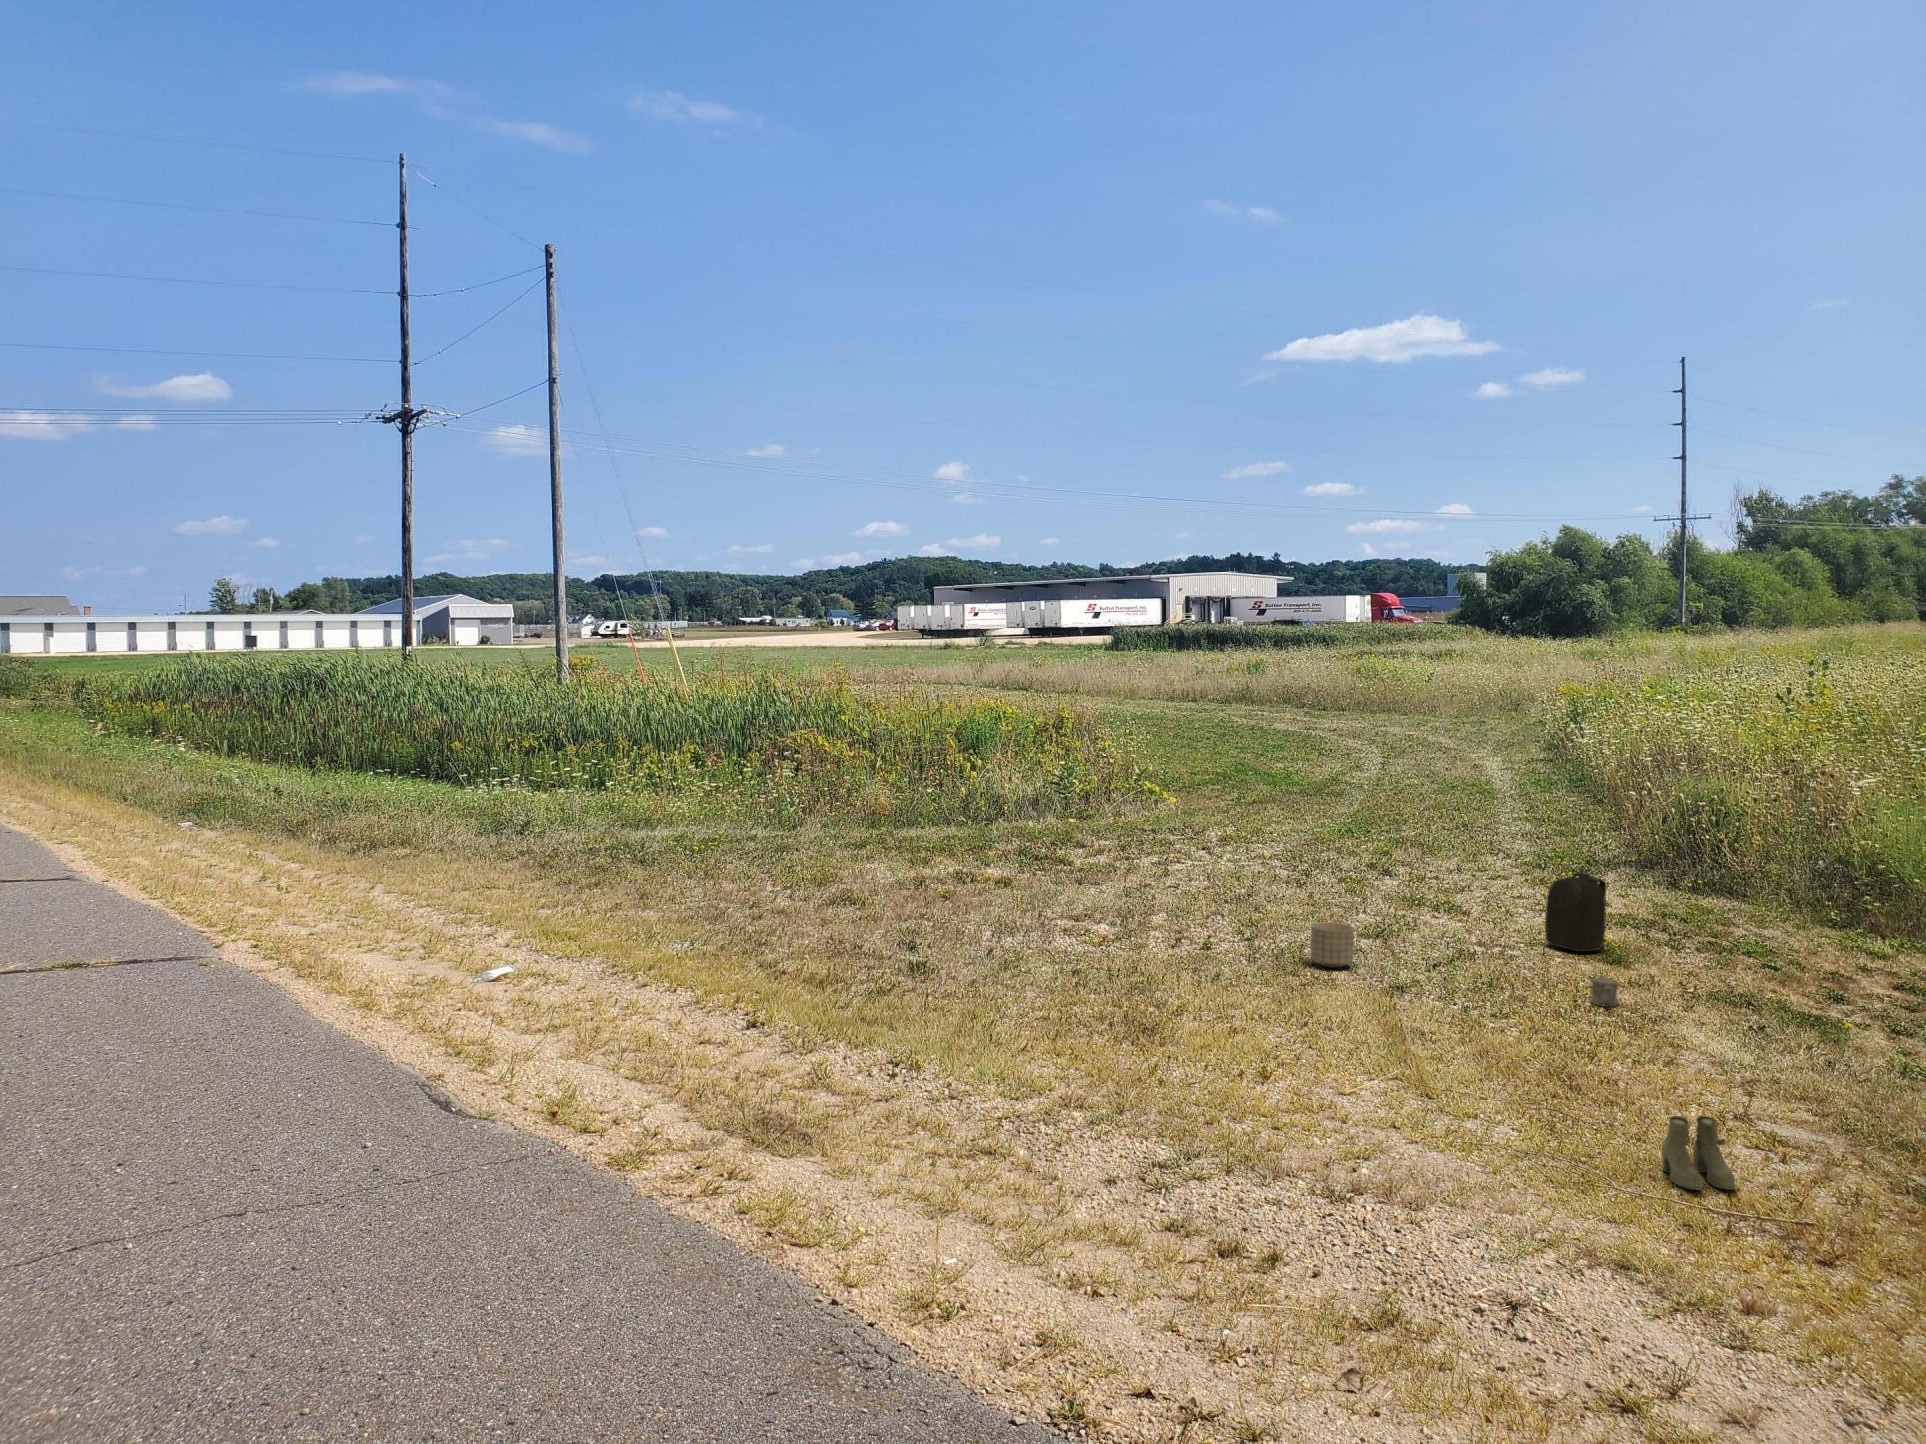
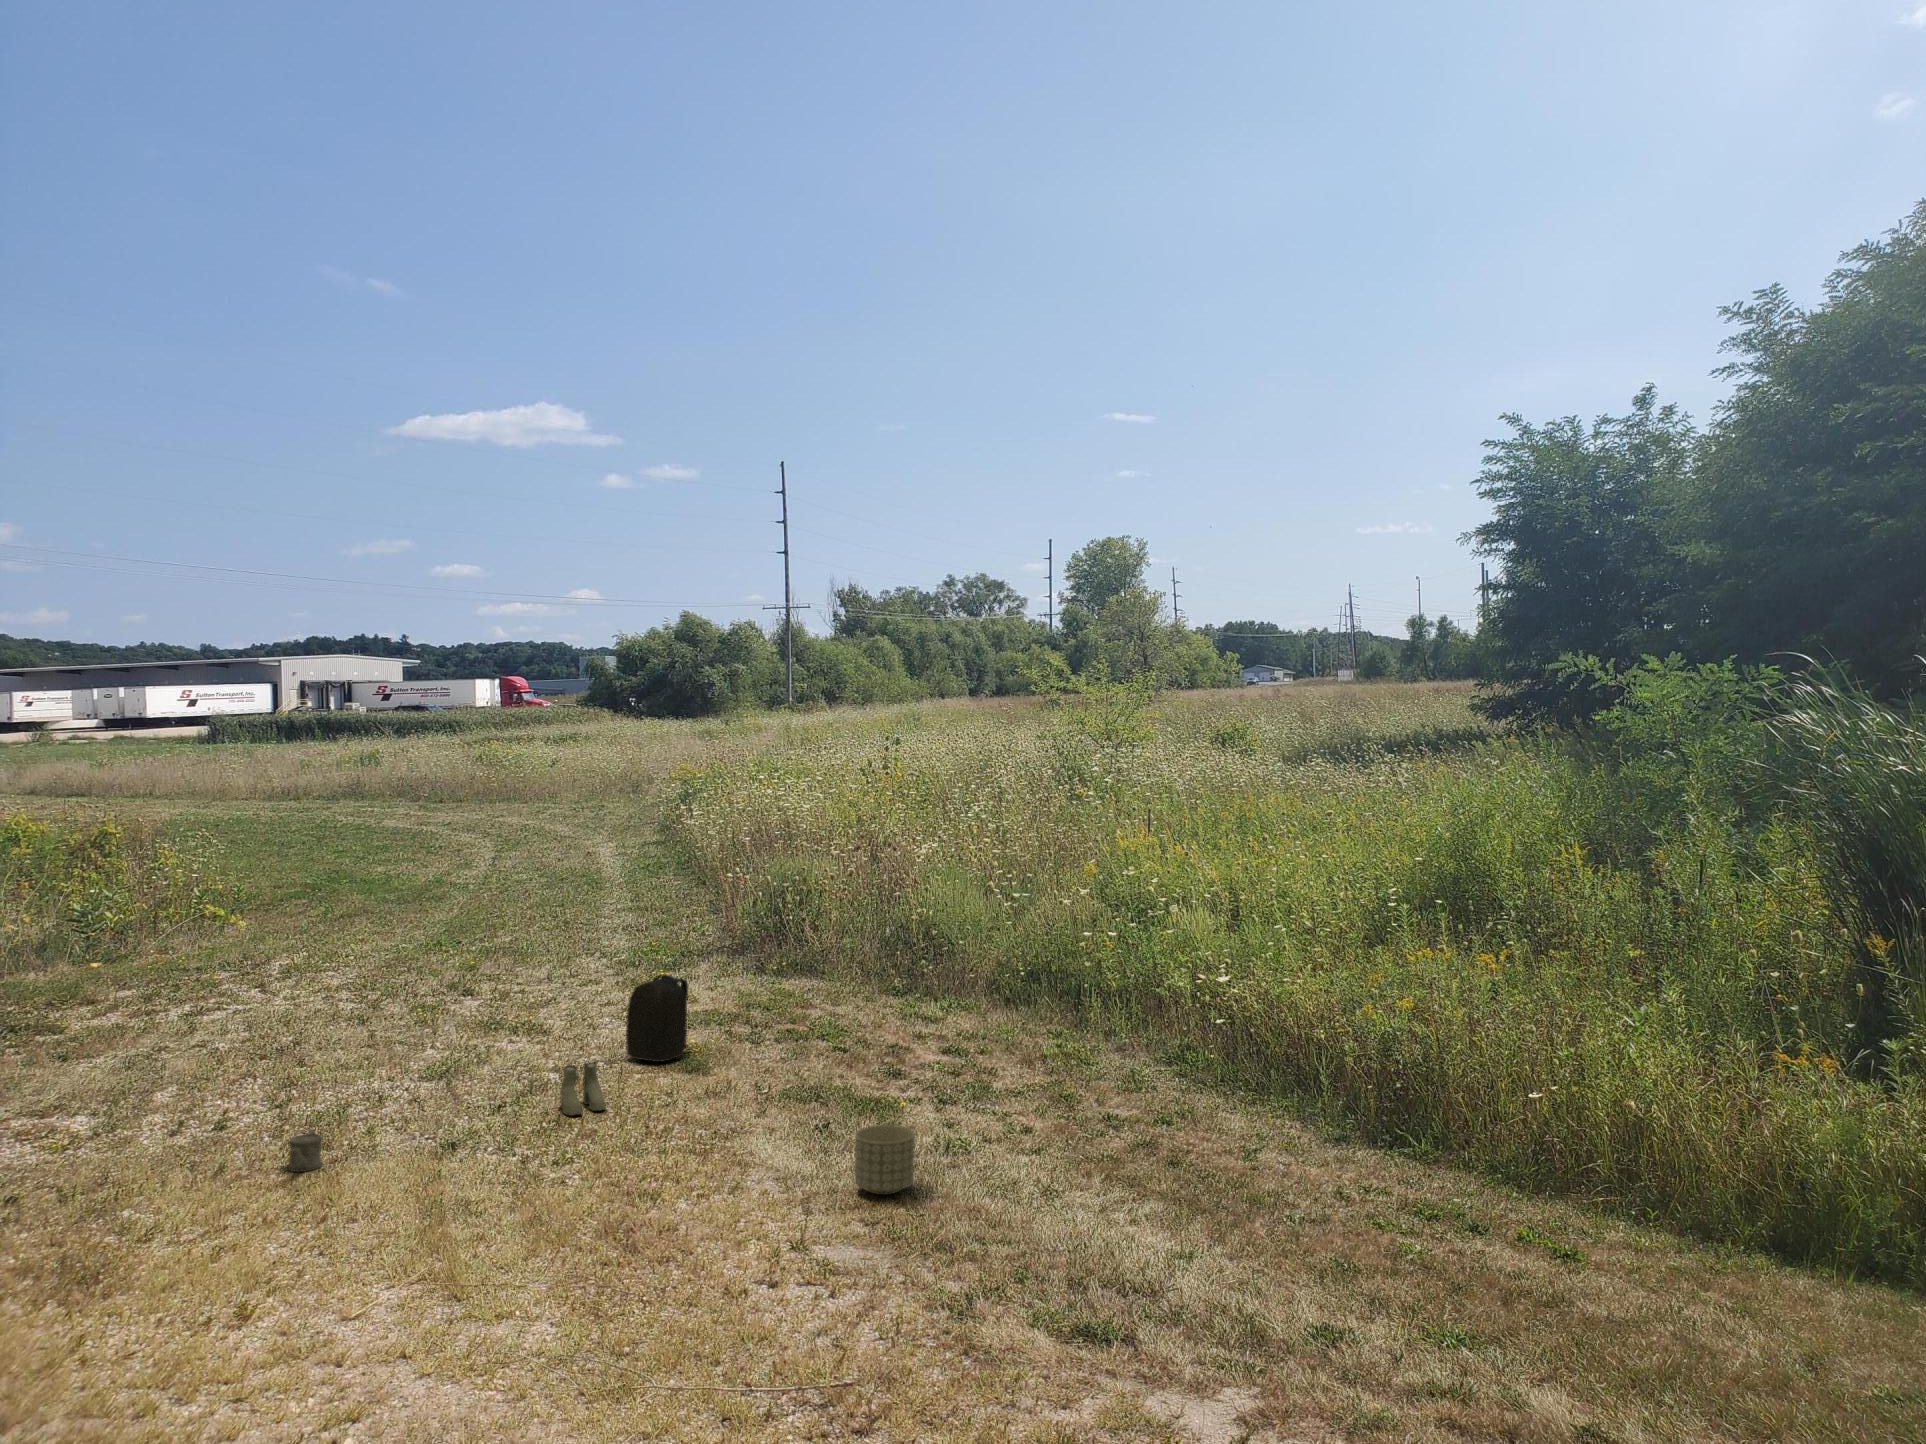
planter: present [1310,922,1354,968] -> present [855,1125,915,1195]
watering can: present [1591,975,1618,1007] -> present [288,1130,323,1172]
boots: present [1662,1116,1735,1190] -> present [560,1062,605,1116]

